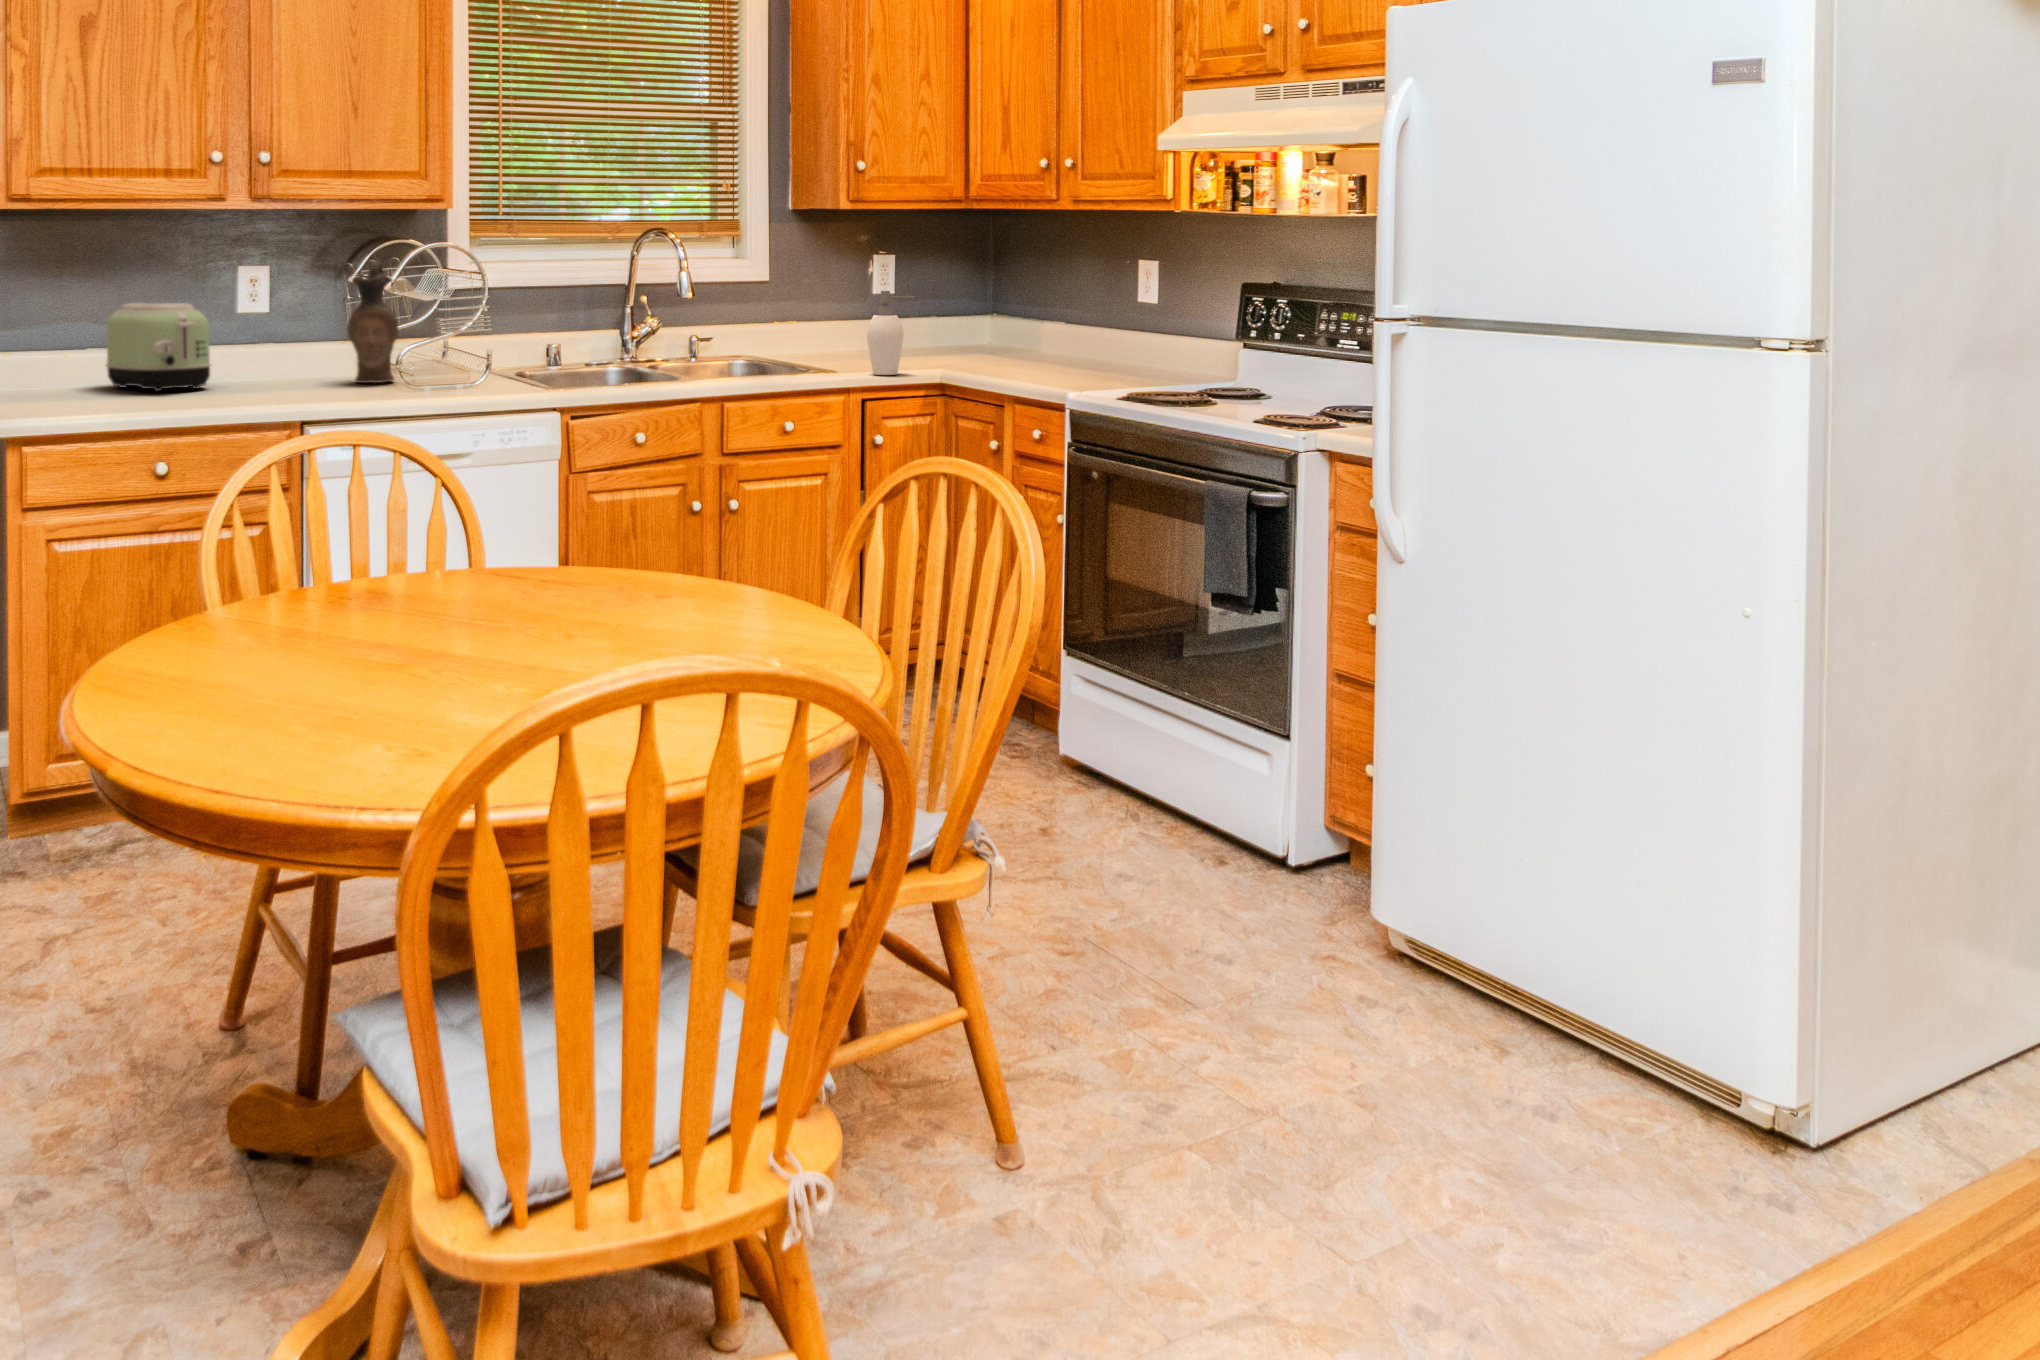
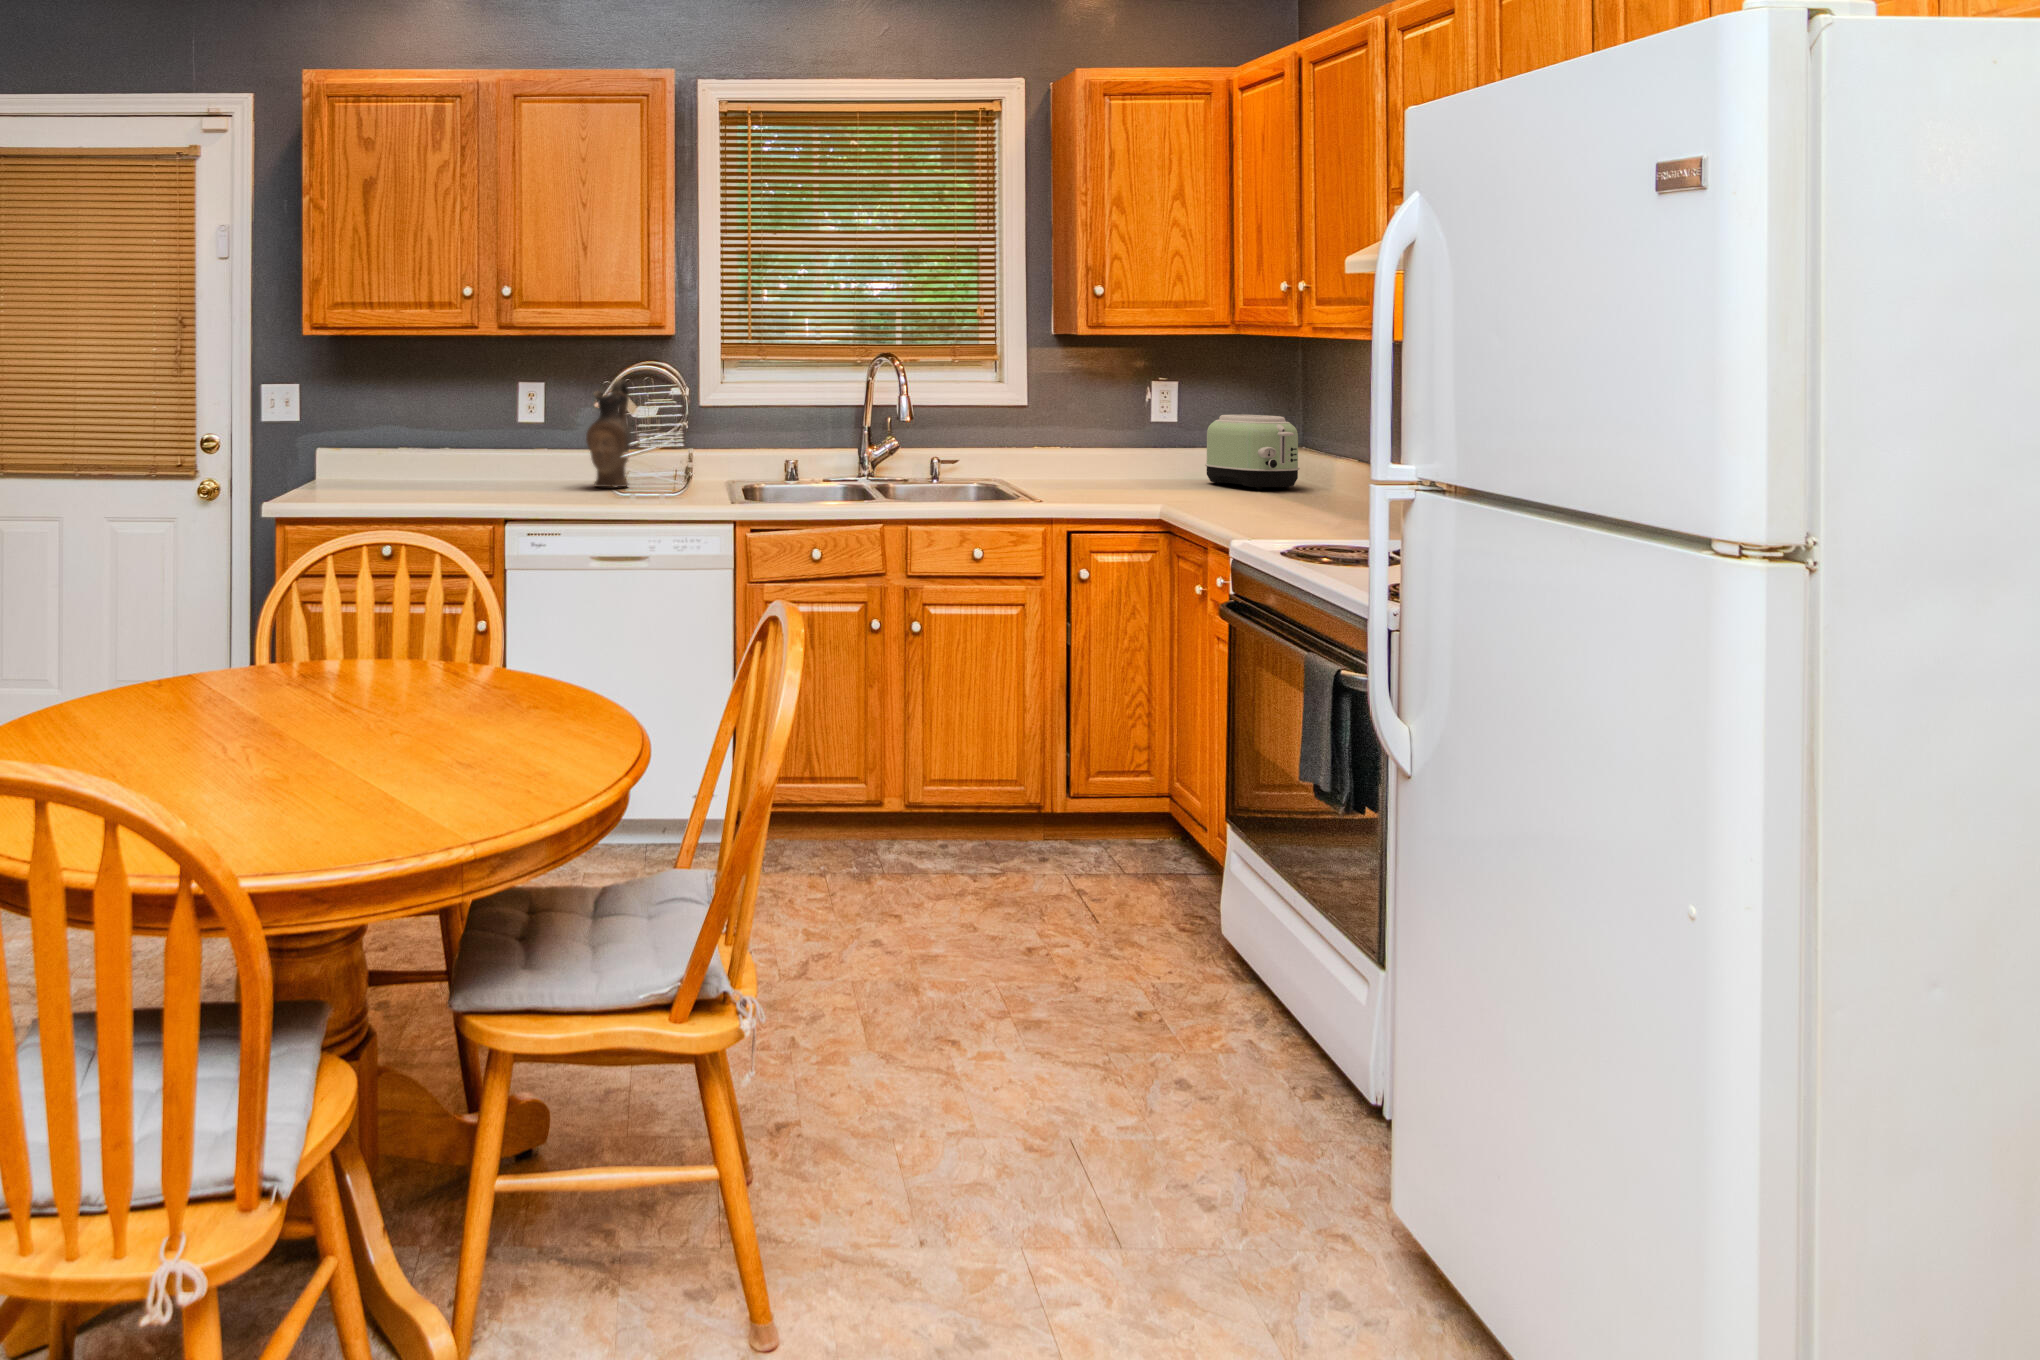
soap dispenser: present [867,291,915,375] -> none [1079,418,1127,505]
toaster: present [106,303,211,391] -> present [1205,415,1300,489]

